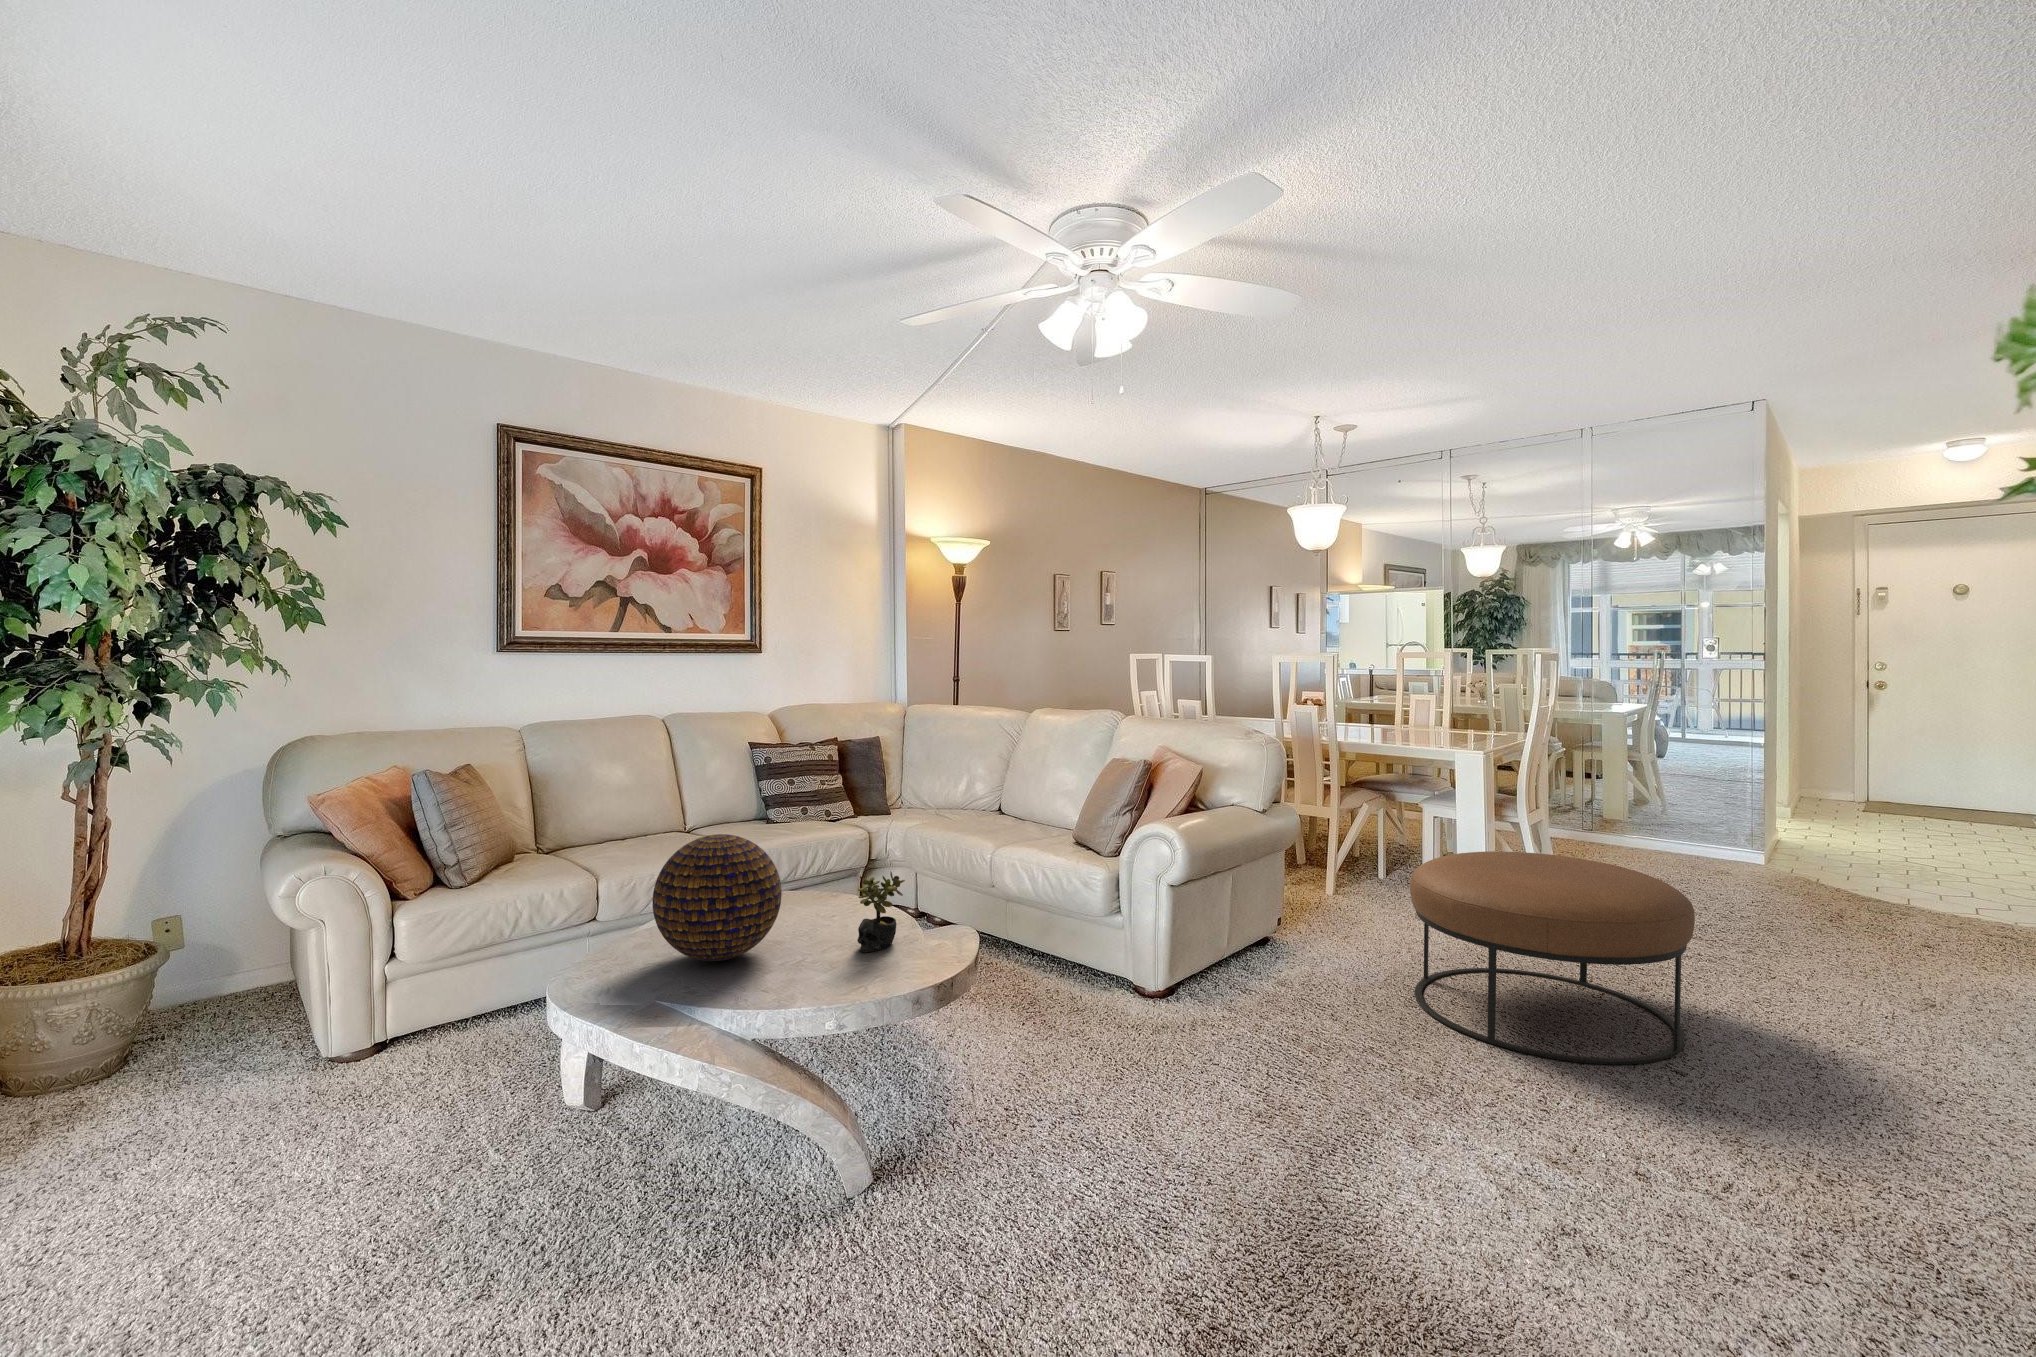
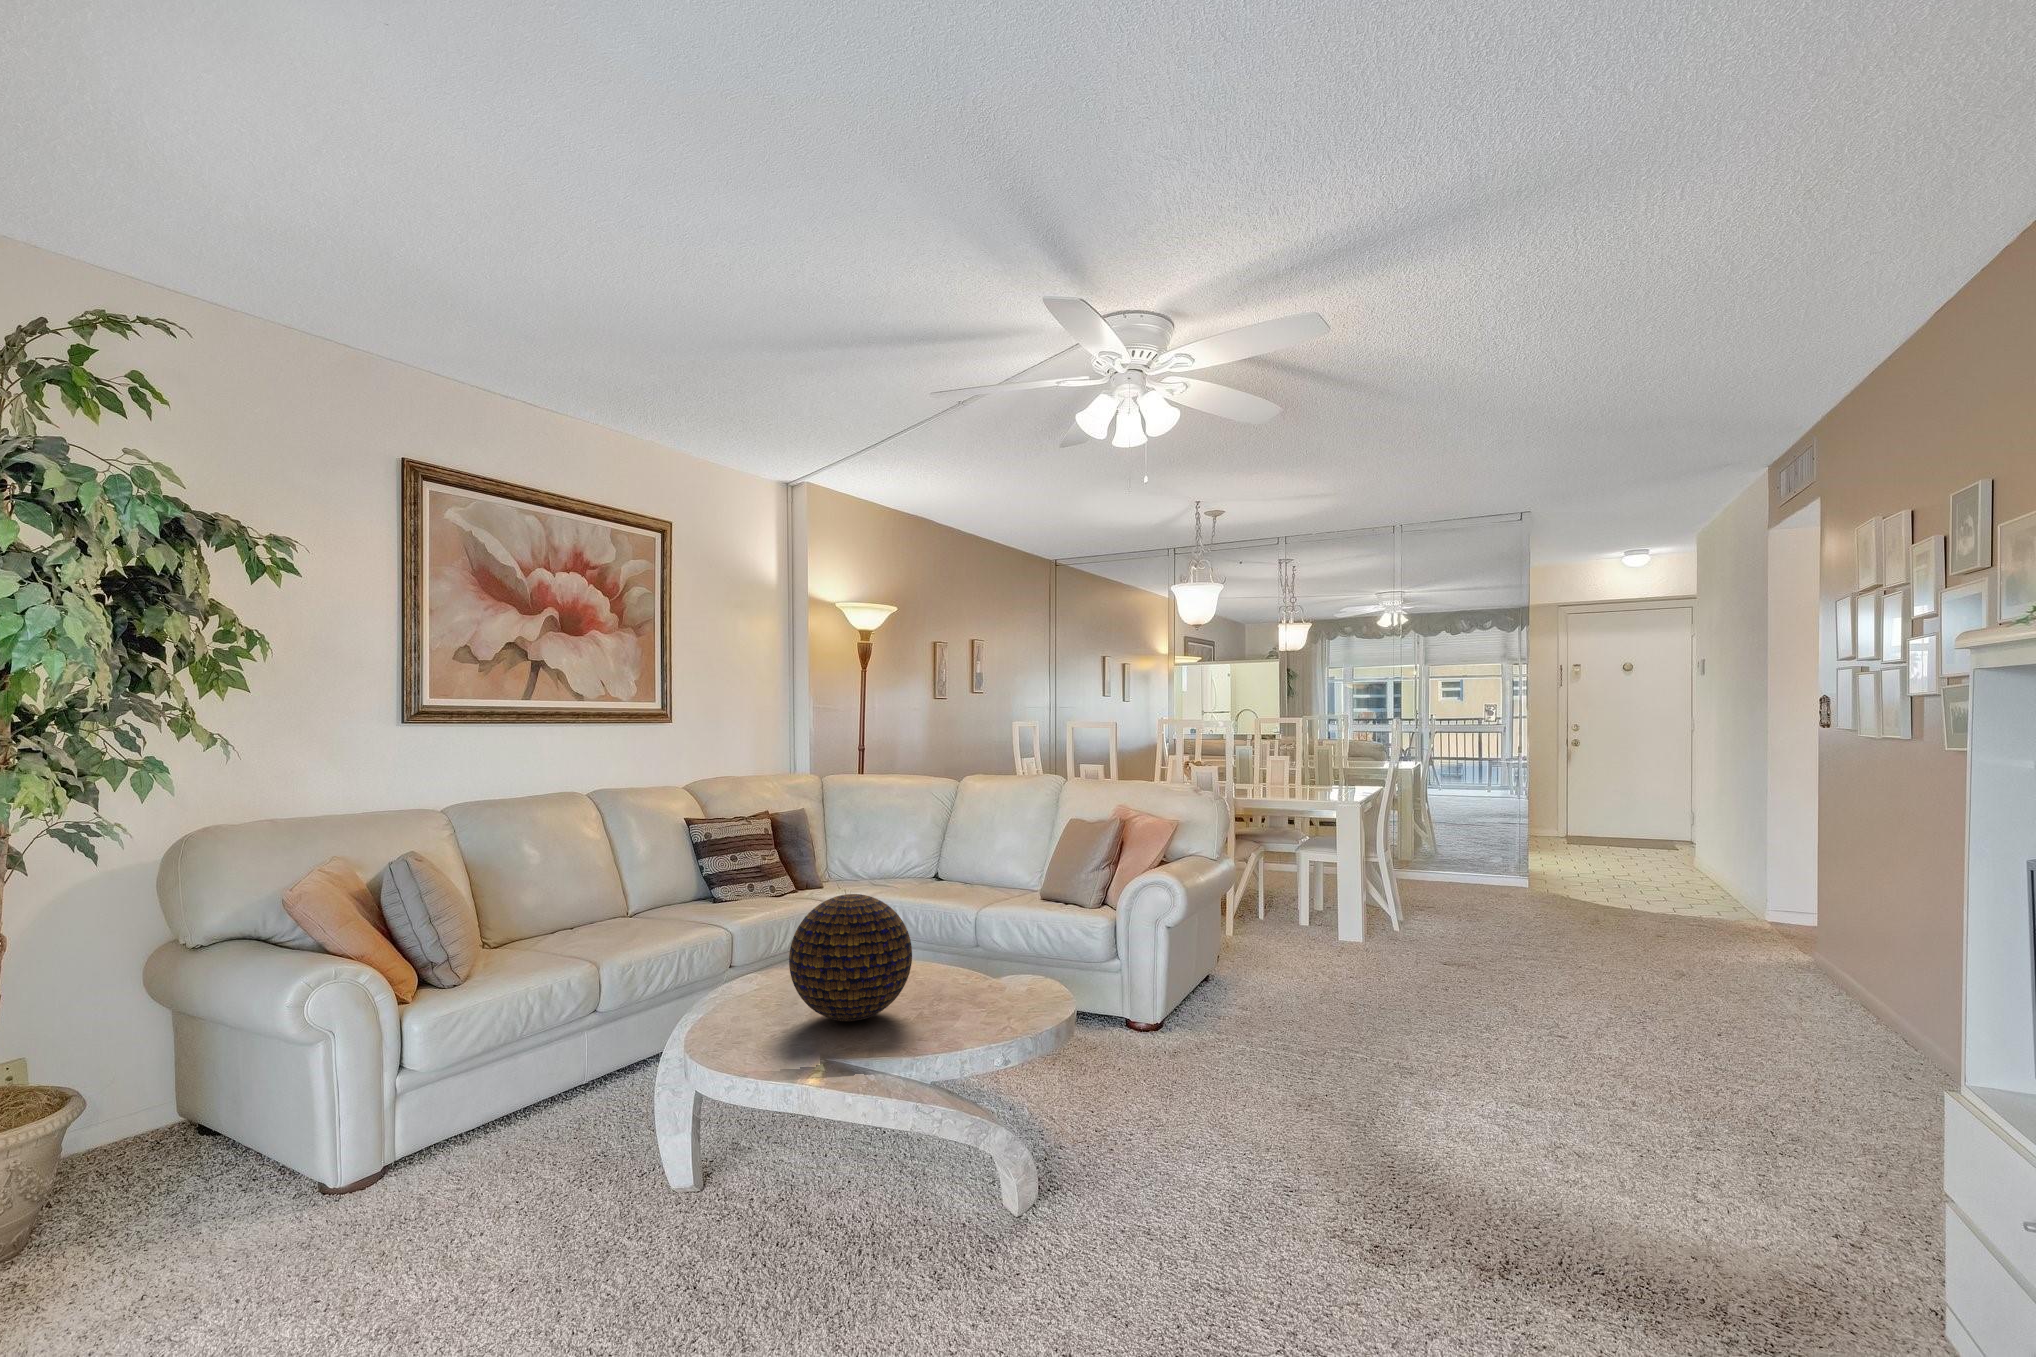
ottoman: present [1410,852,1695,1064] -> none [1351,881,1572,1044]
succulent plant: present [858,872,905,952] -> none [971,921,1015,1000]

